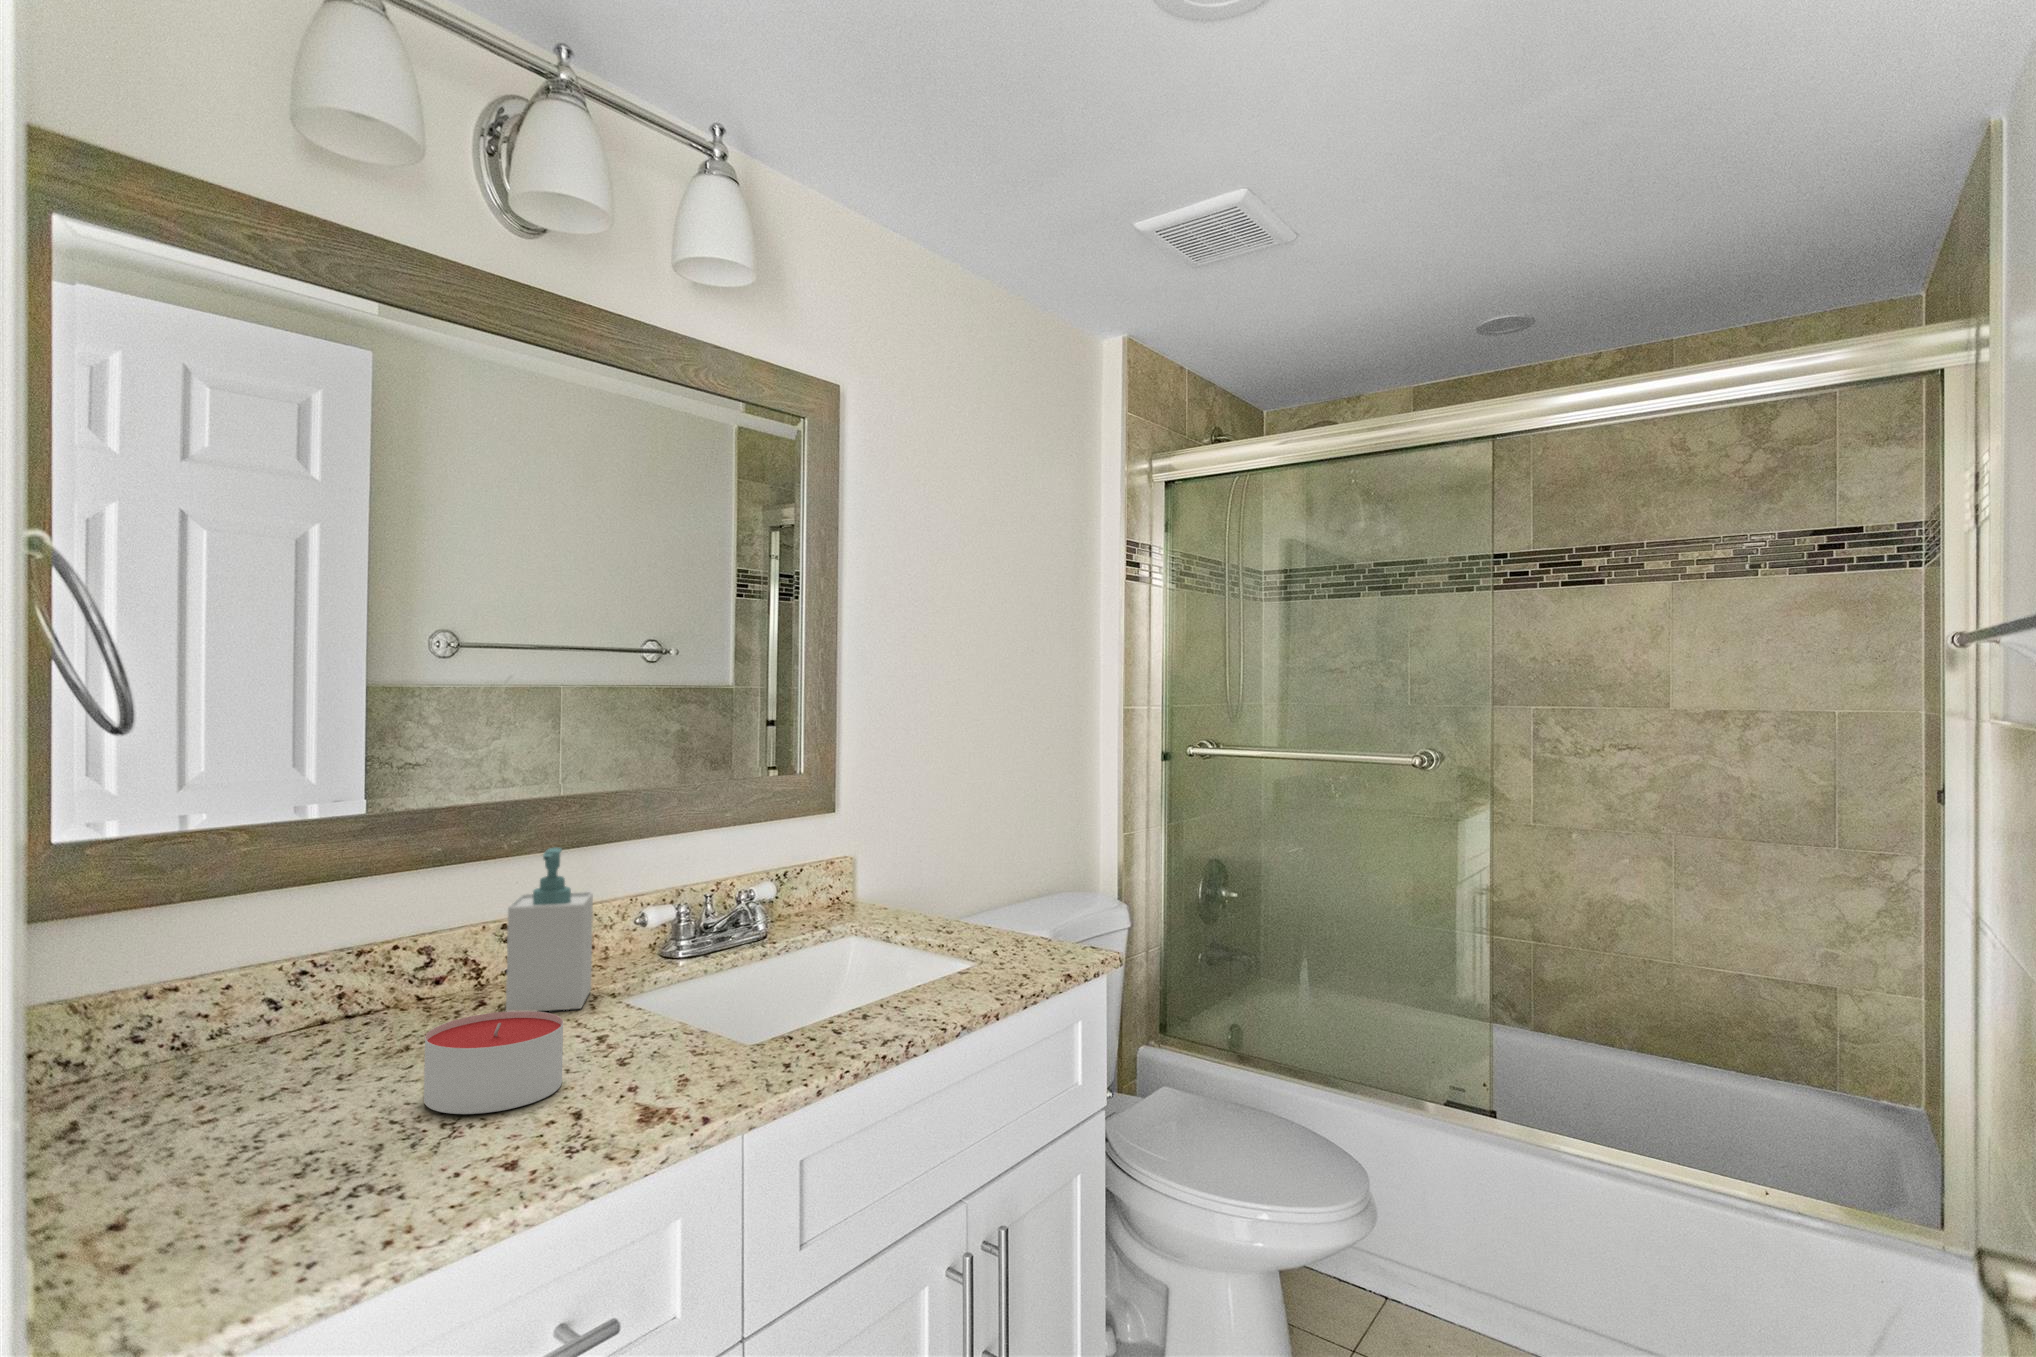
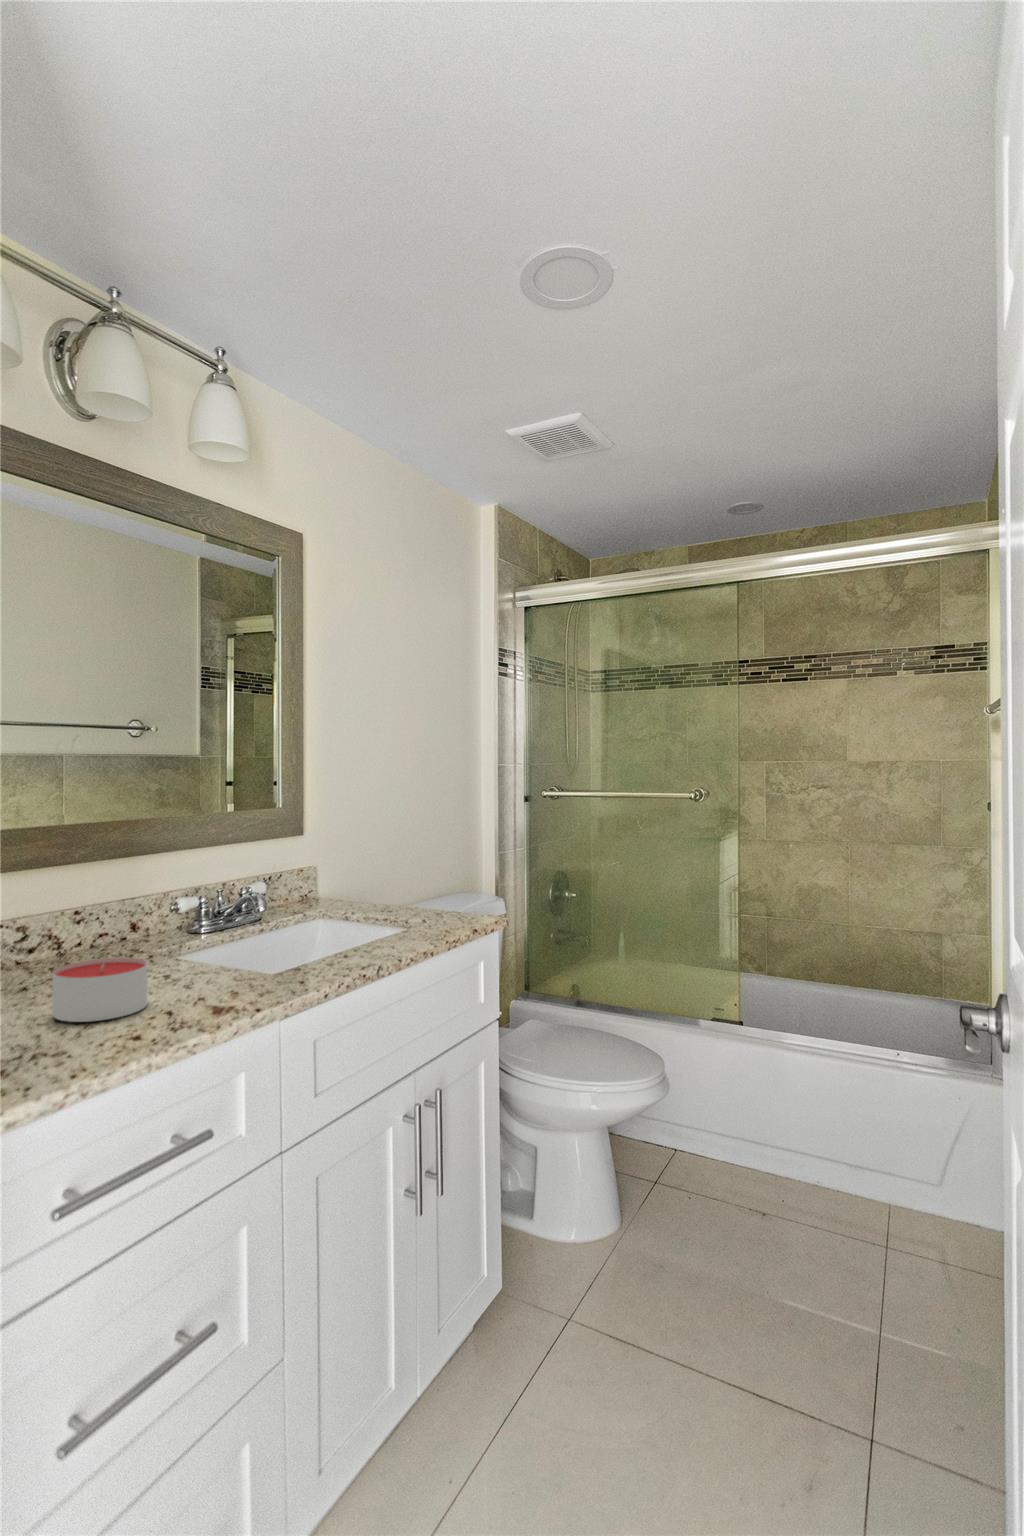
soap bottle: present [506,848,593,1012] -> none [88,854,145,968]

